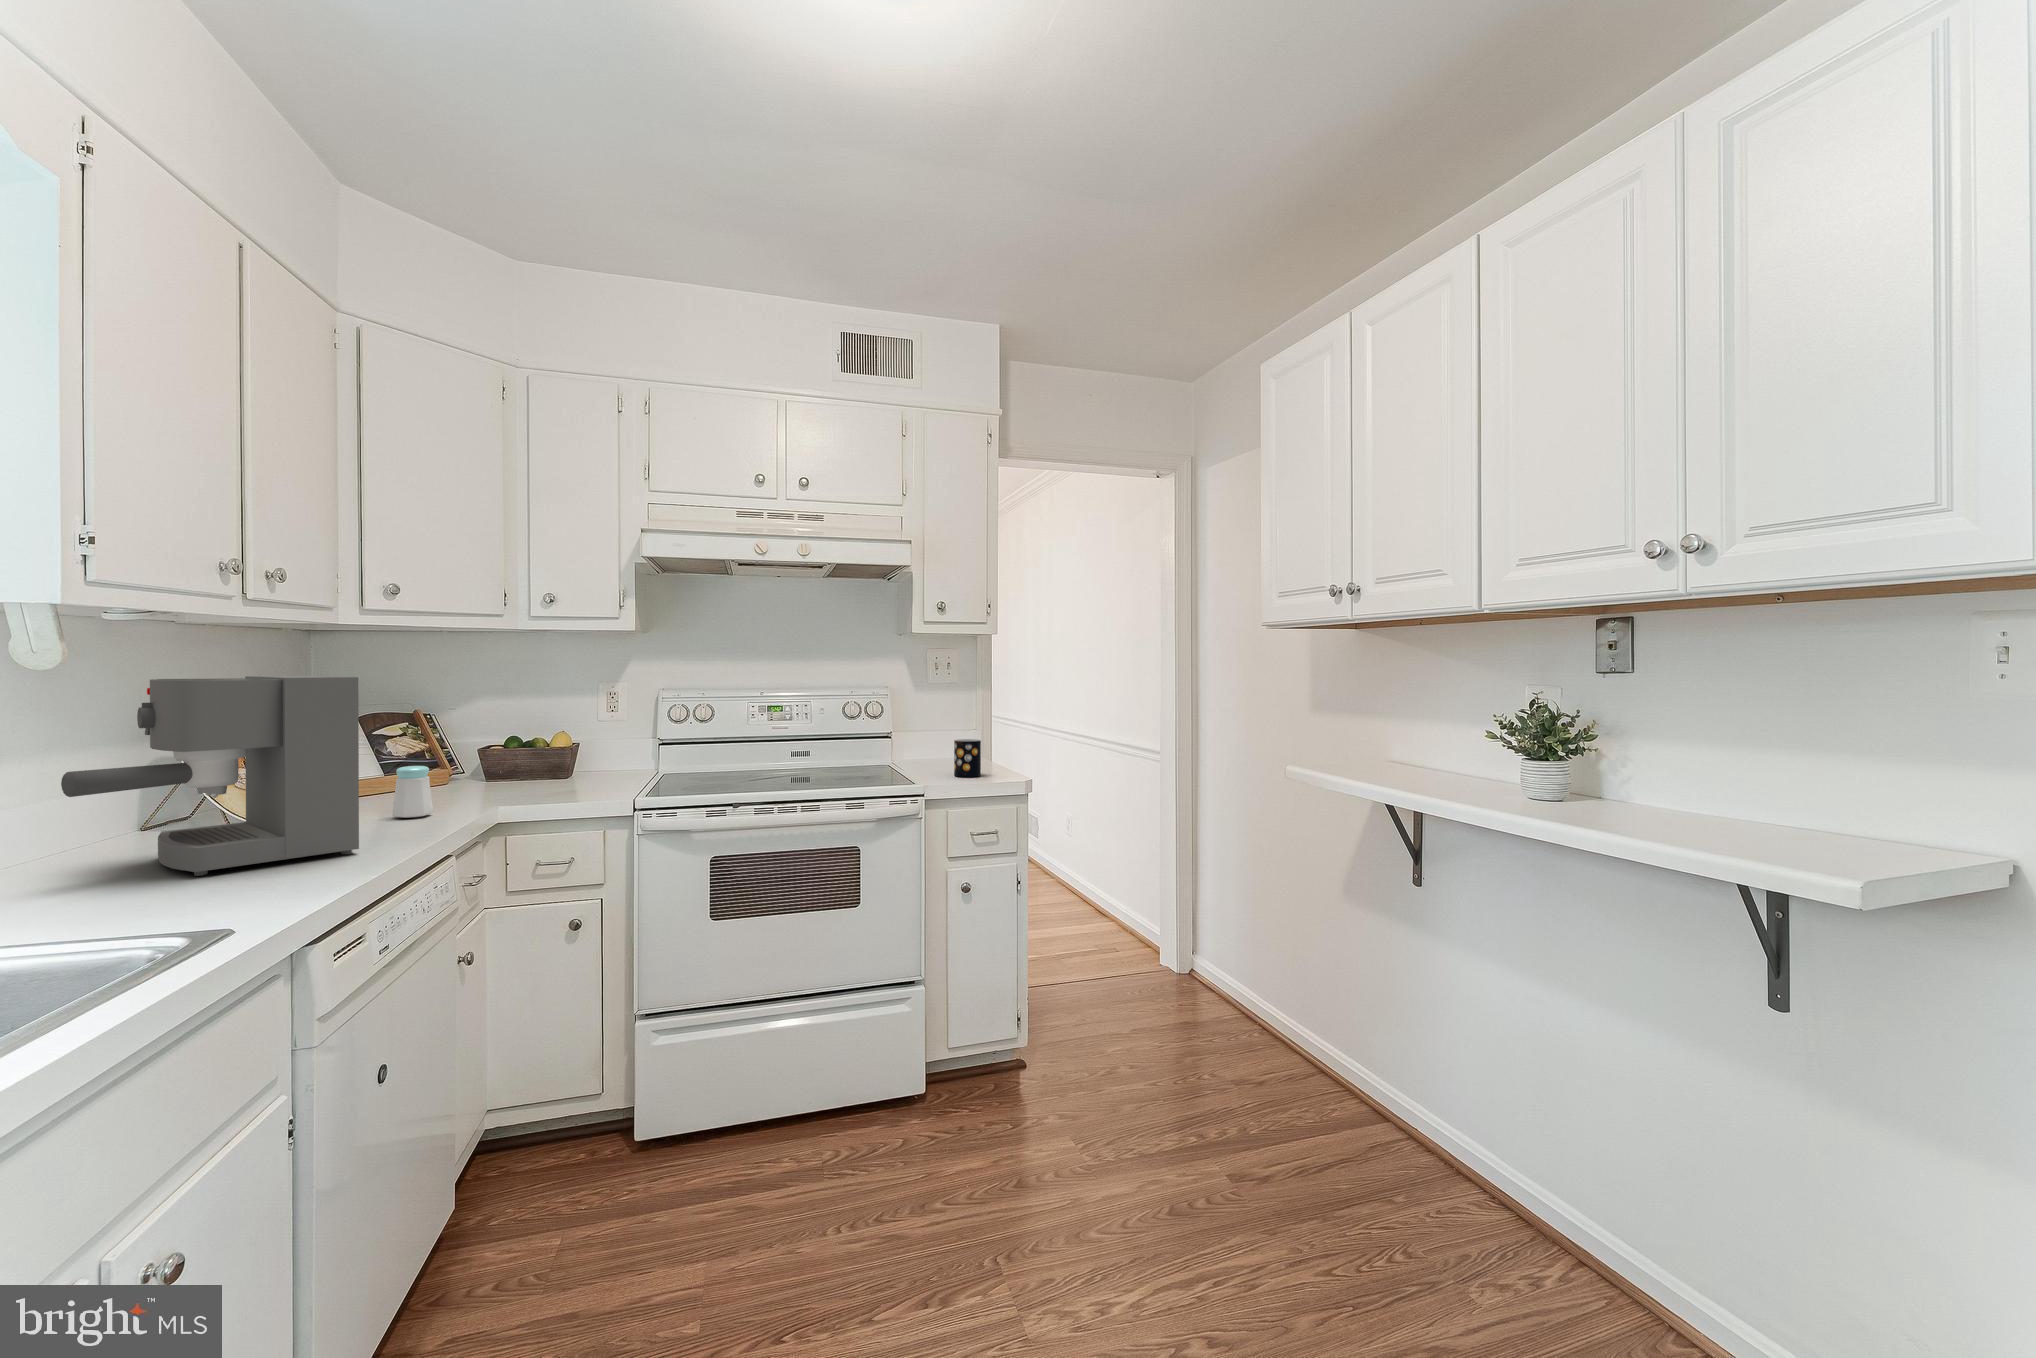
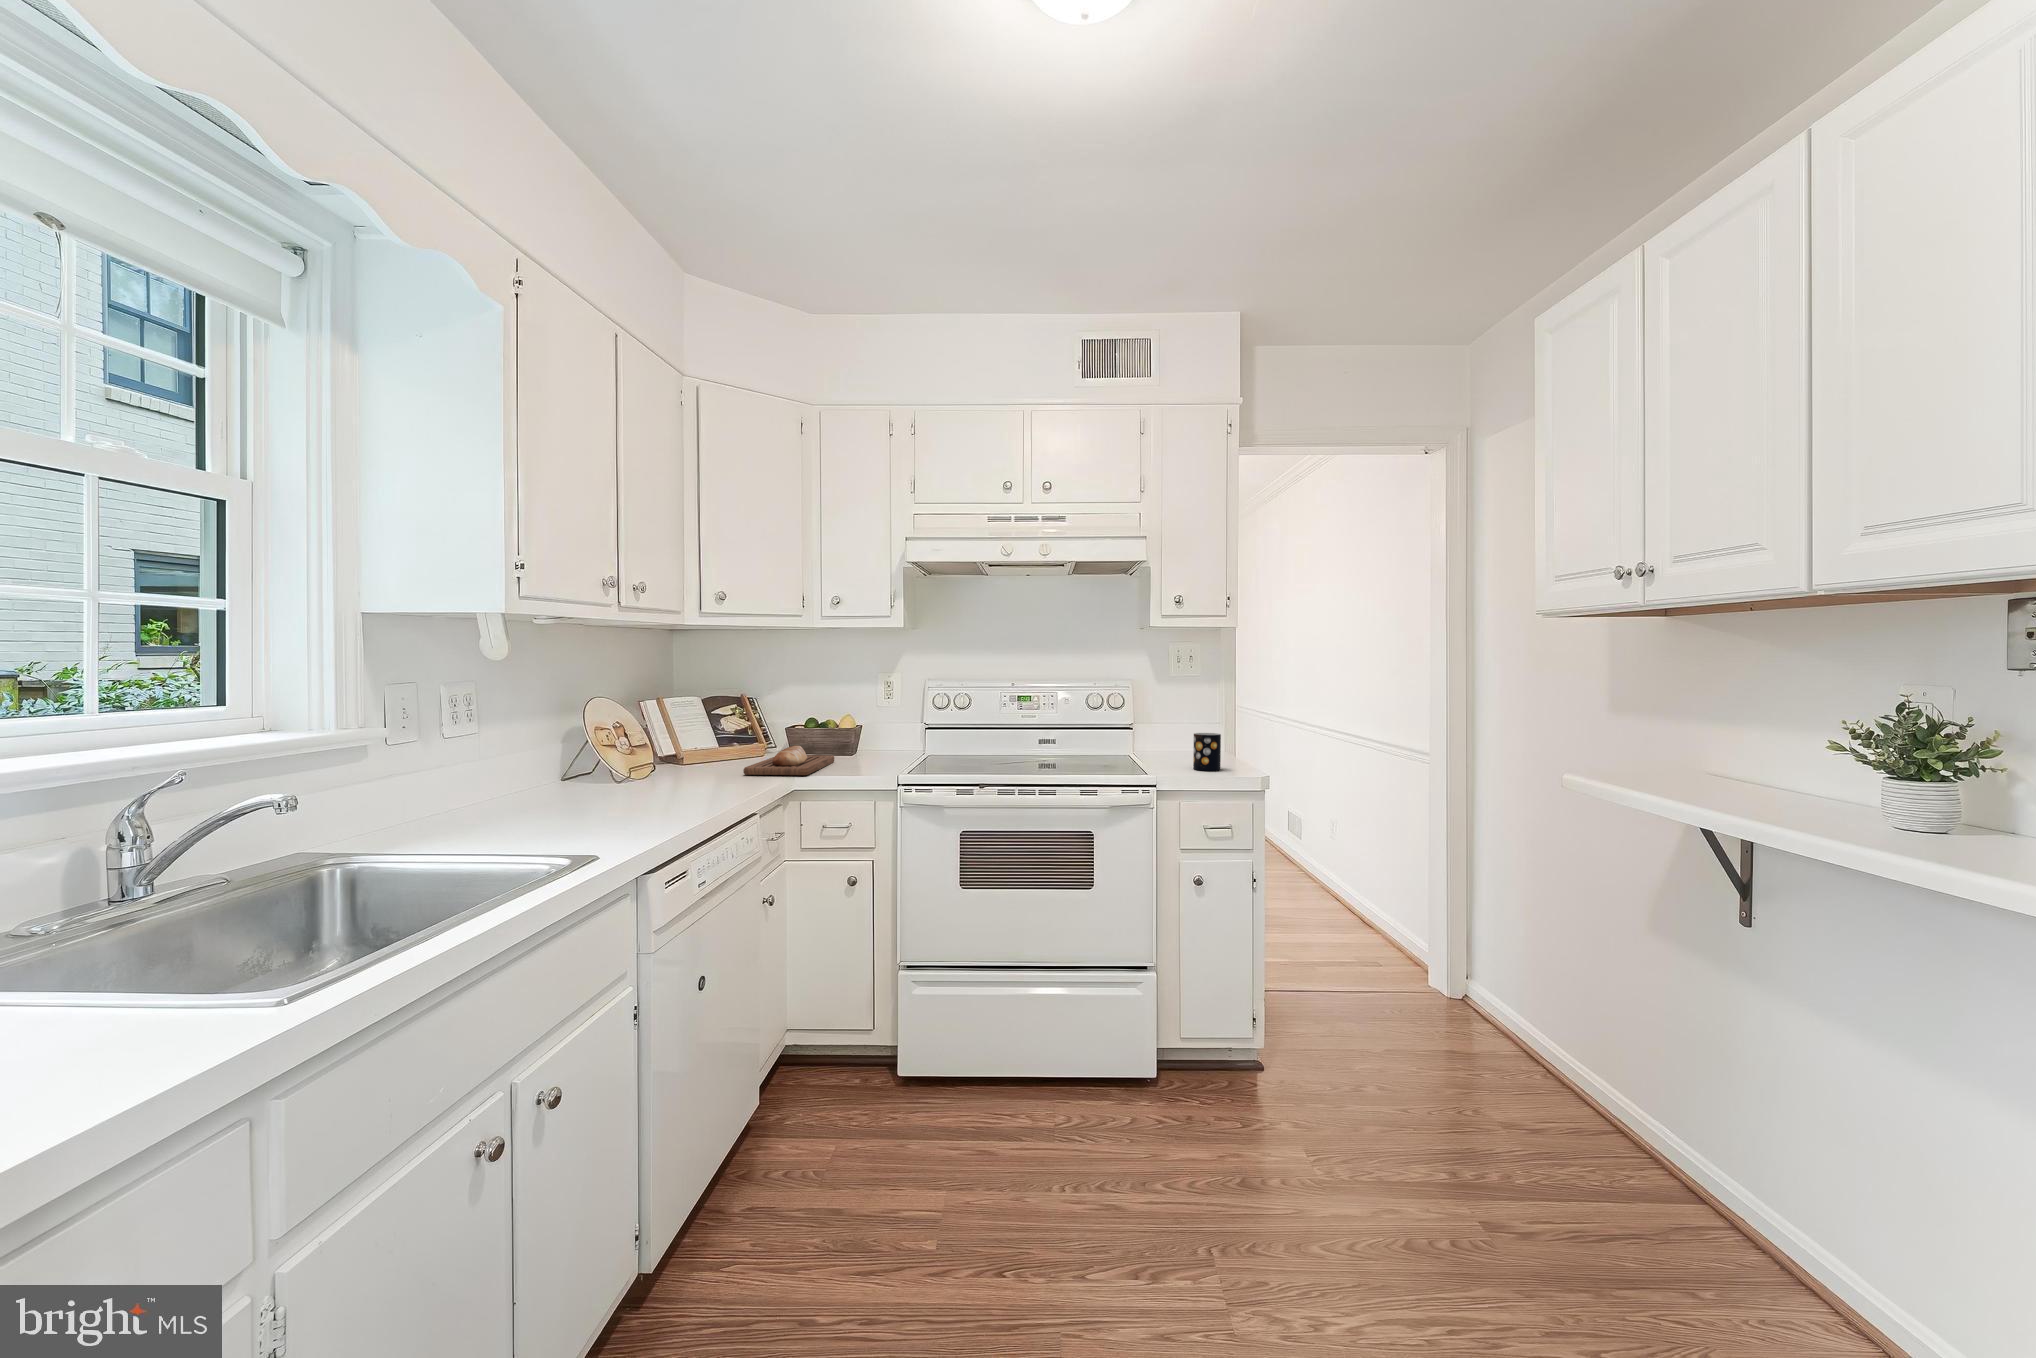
coffee maker: present [61,676,359,876] -> none [507,666,689,816]
salt shaker: present [393,766,433,818] -> none [718,740,747,782]
bread loaf: none [426,769,546,807] -> present [743,746,834,775]

